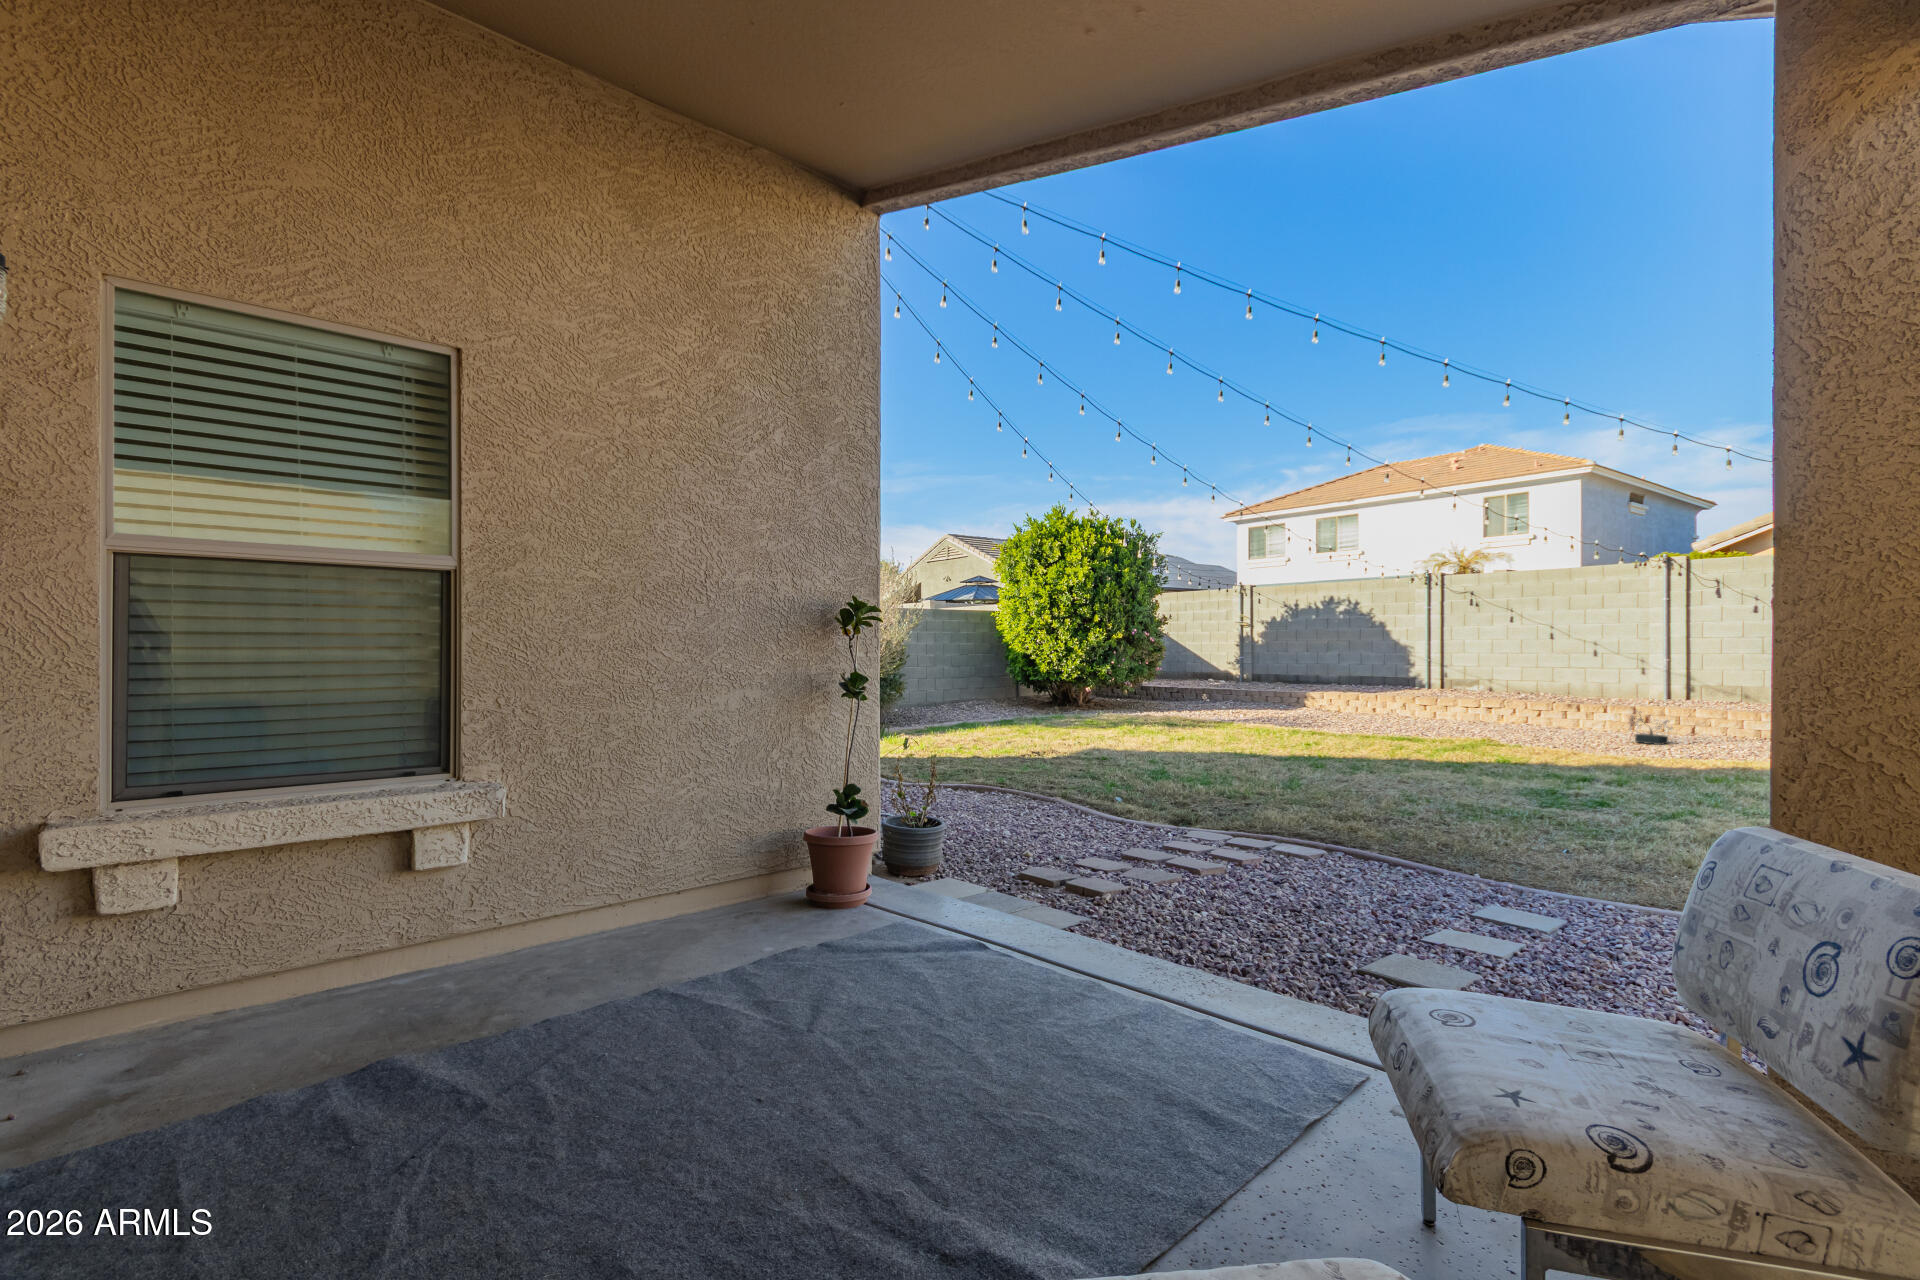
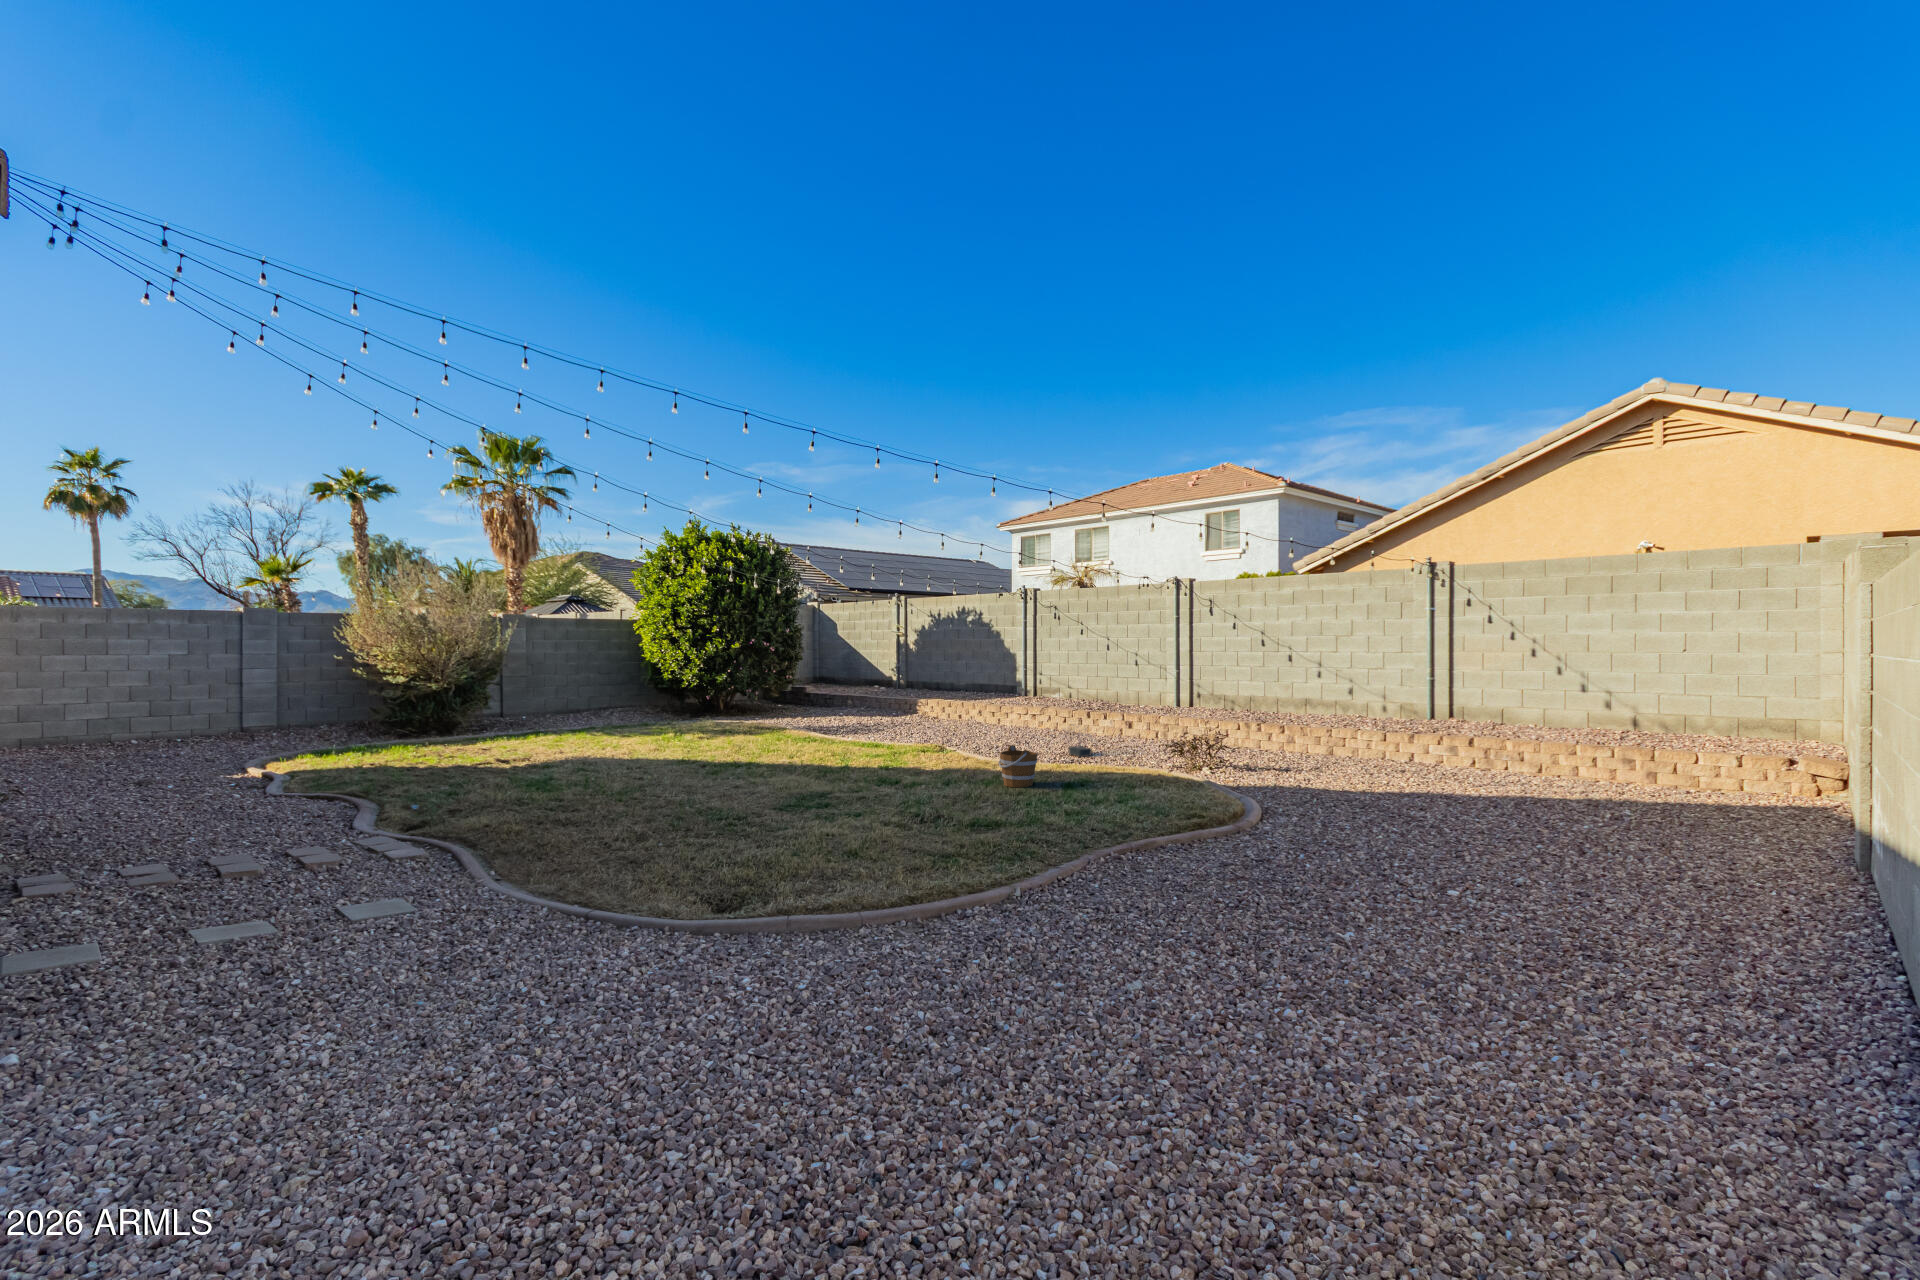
bucket: none [1673,729,1729,773] -> present [998,745,1038,788]

